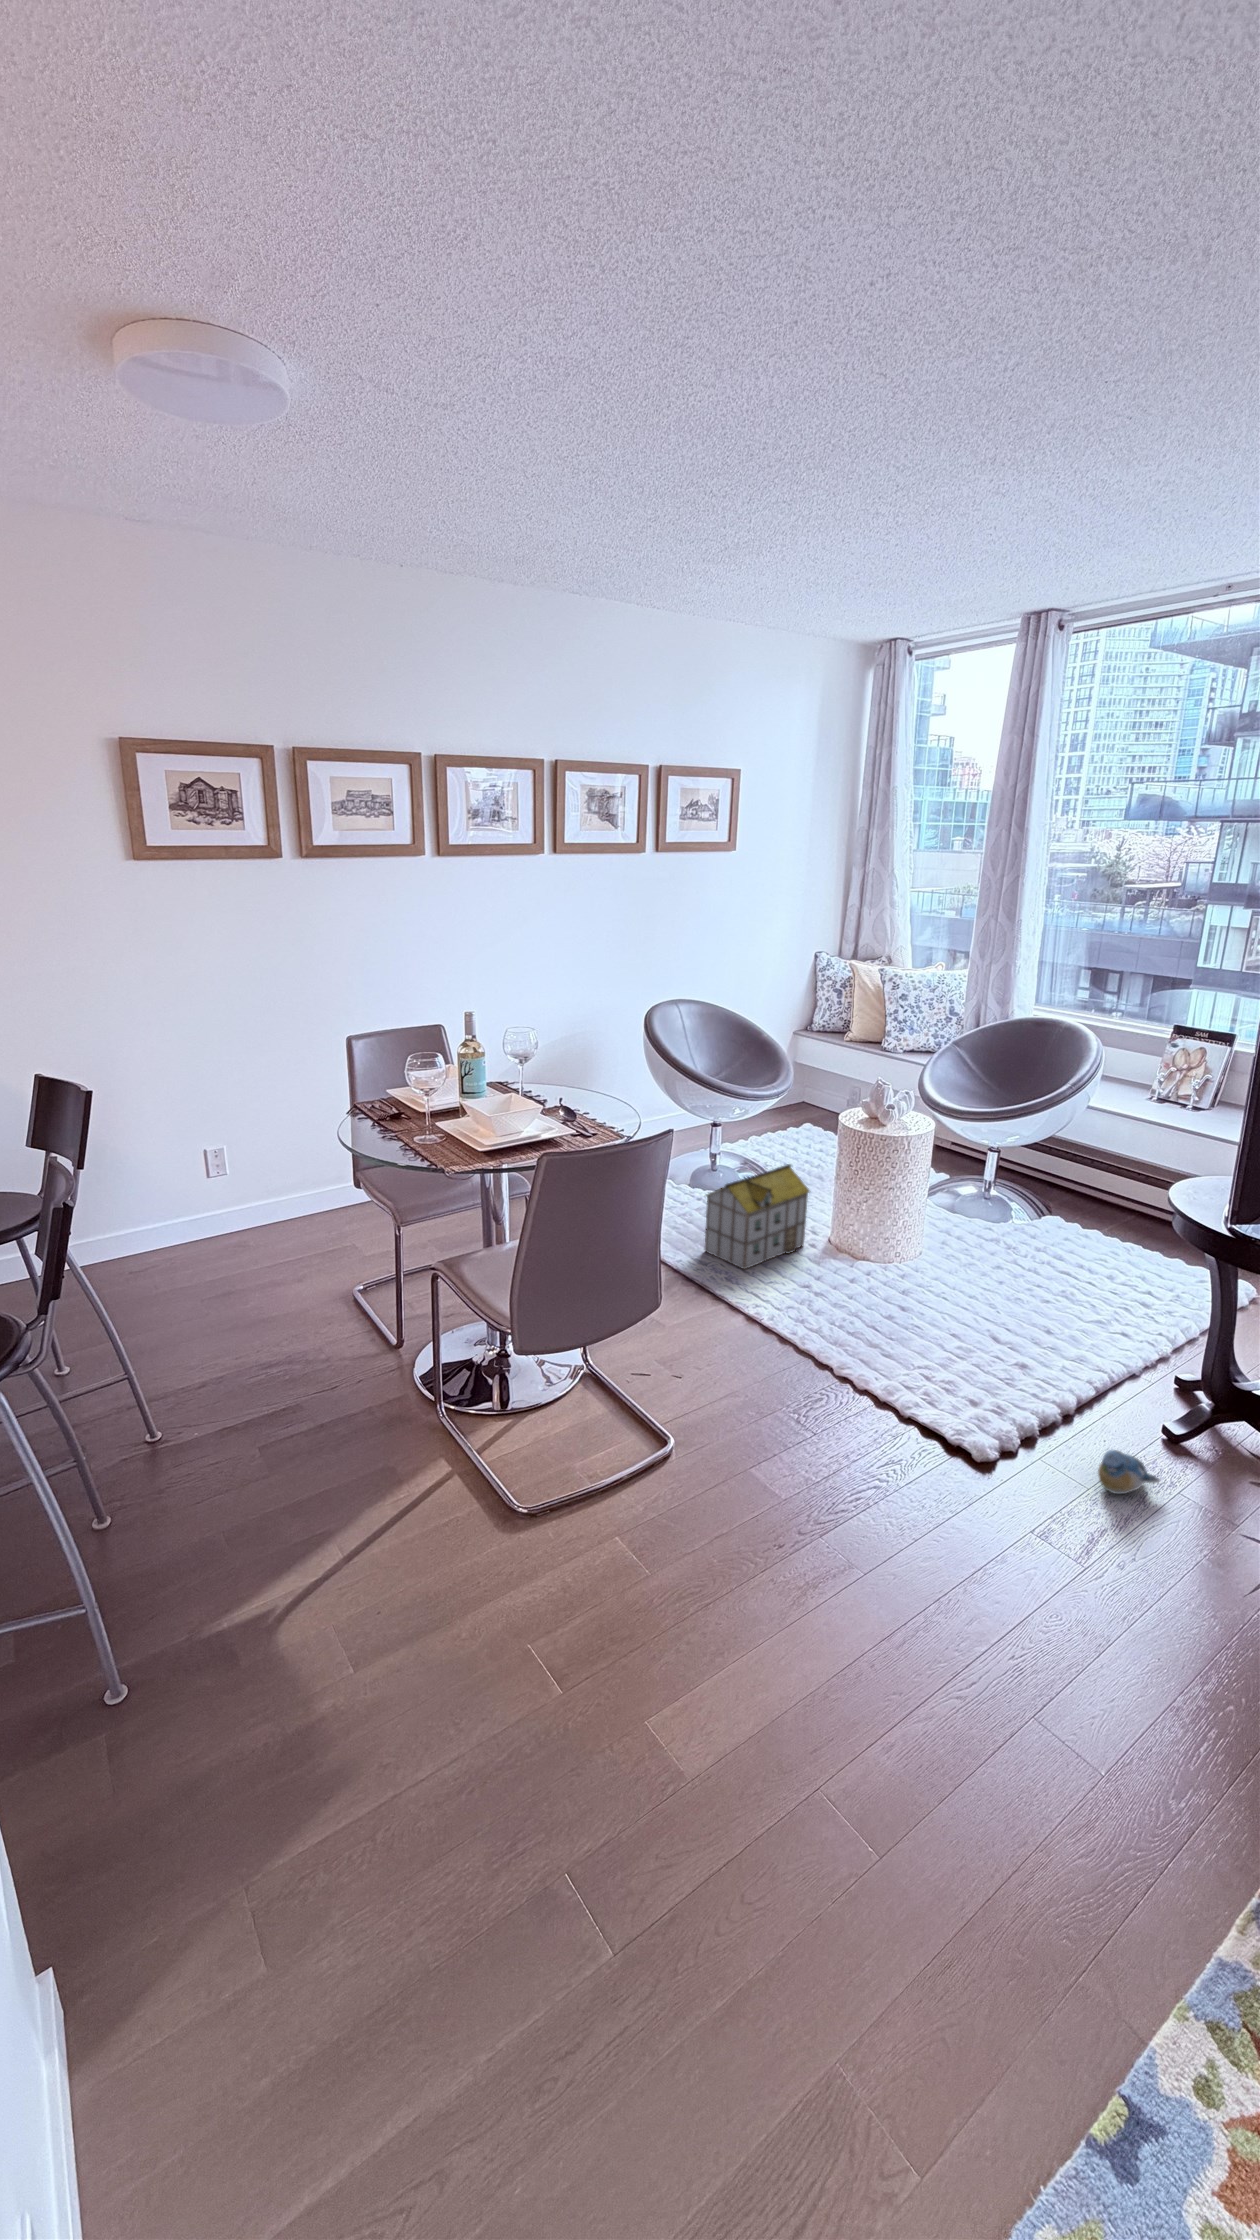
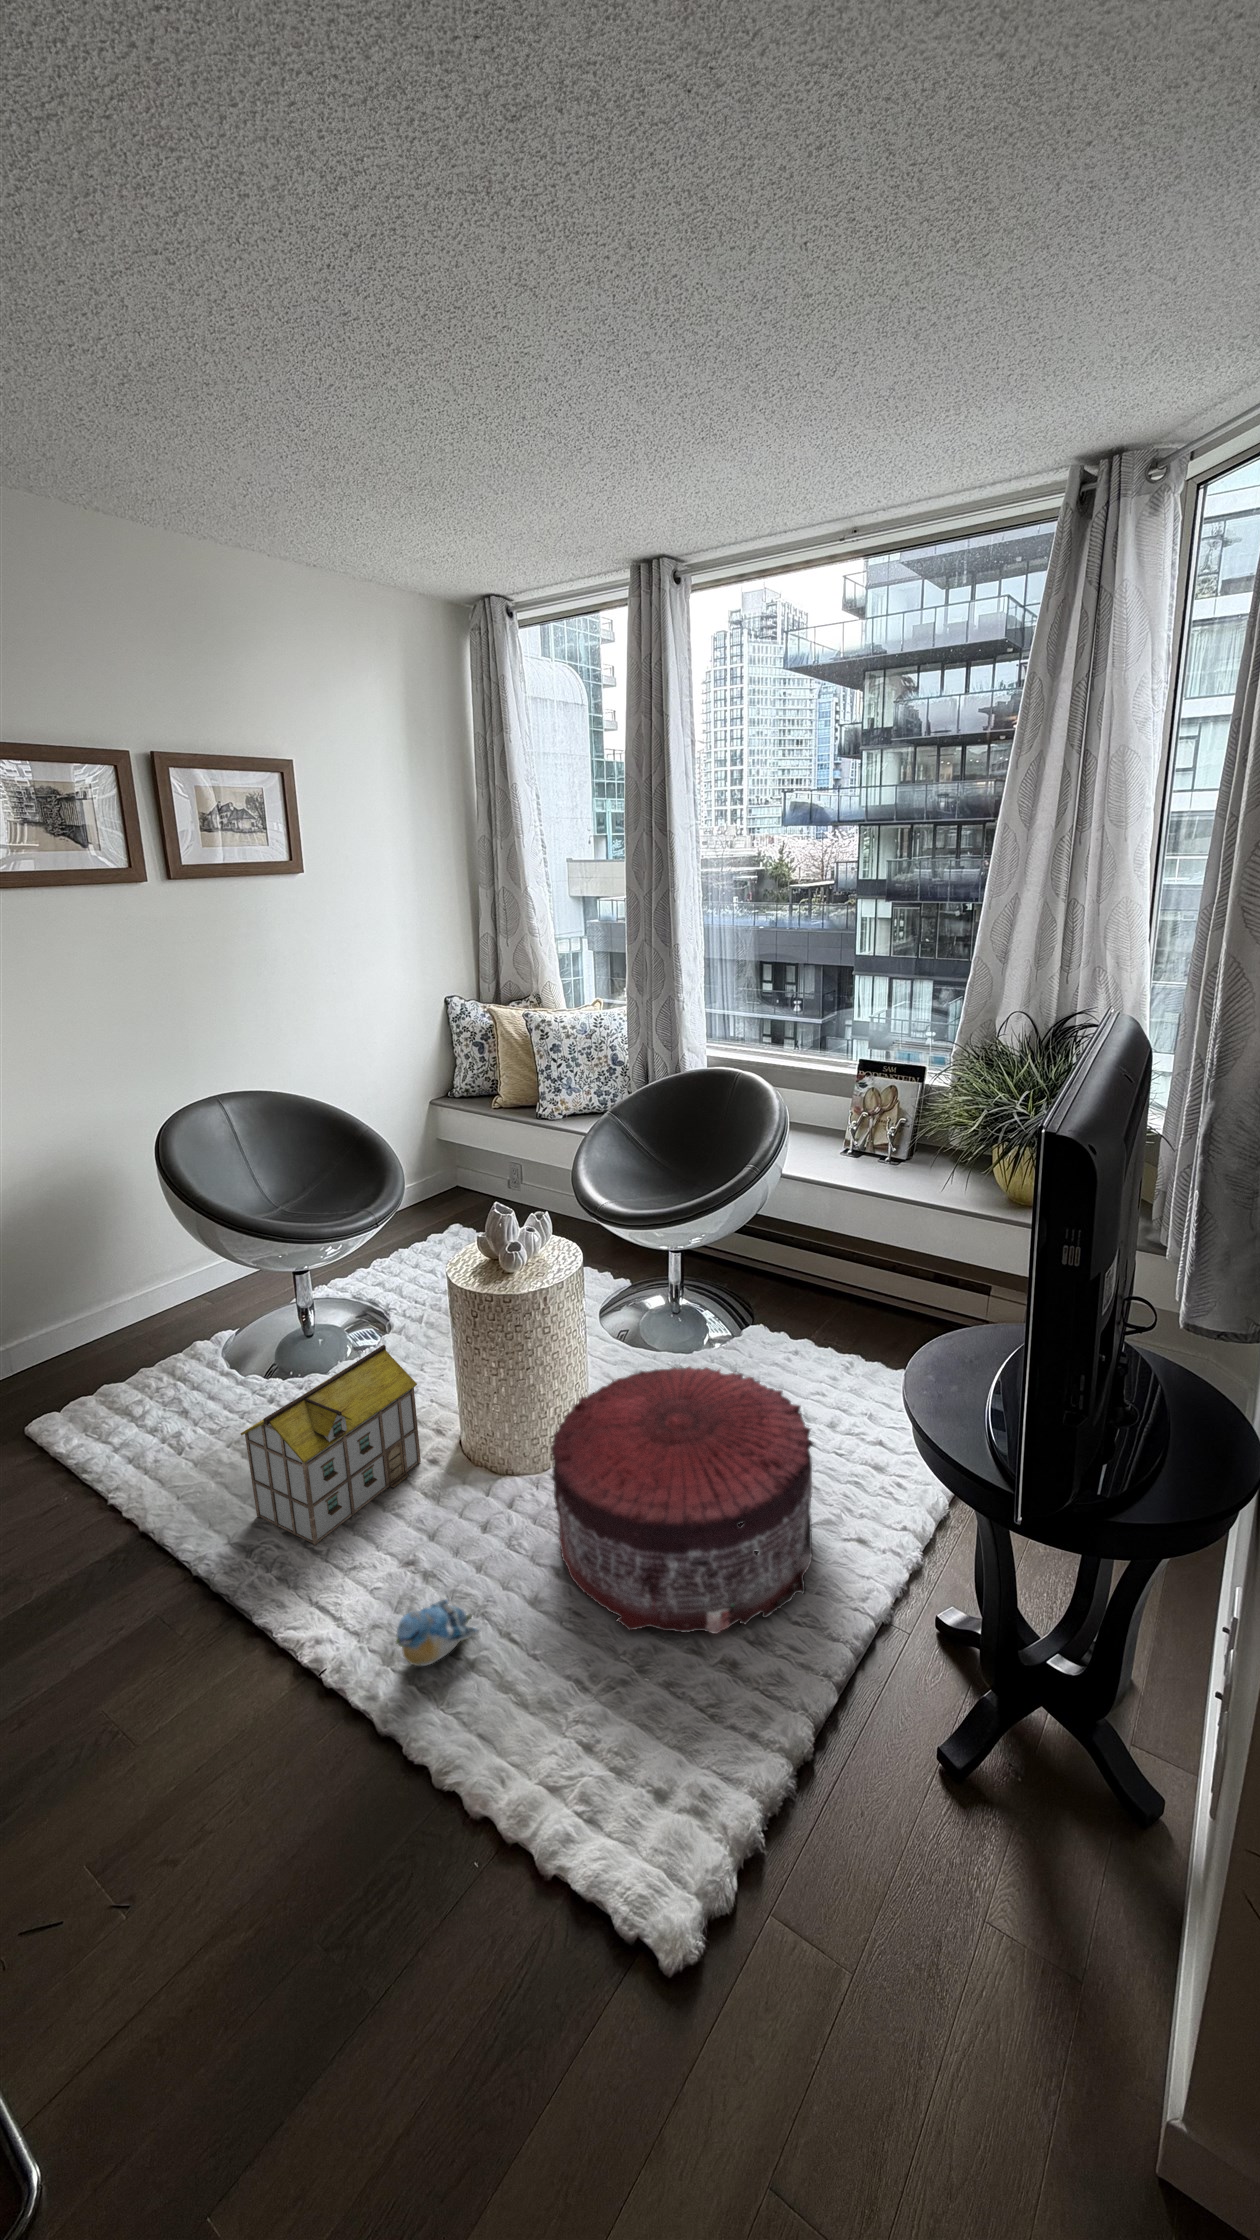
pouf: none [905,1203,1100,1353] -> present [551,1366,813,1634]
plush toy: present [1098,1450,1160,1494] -> present [396,1599,480,1666]

